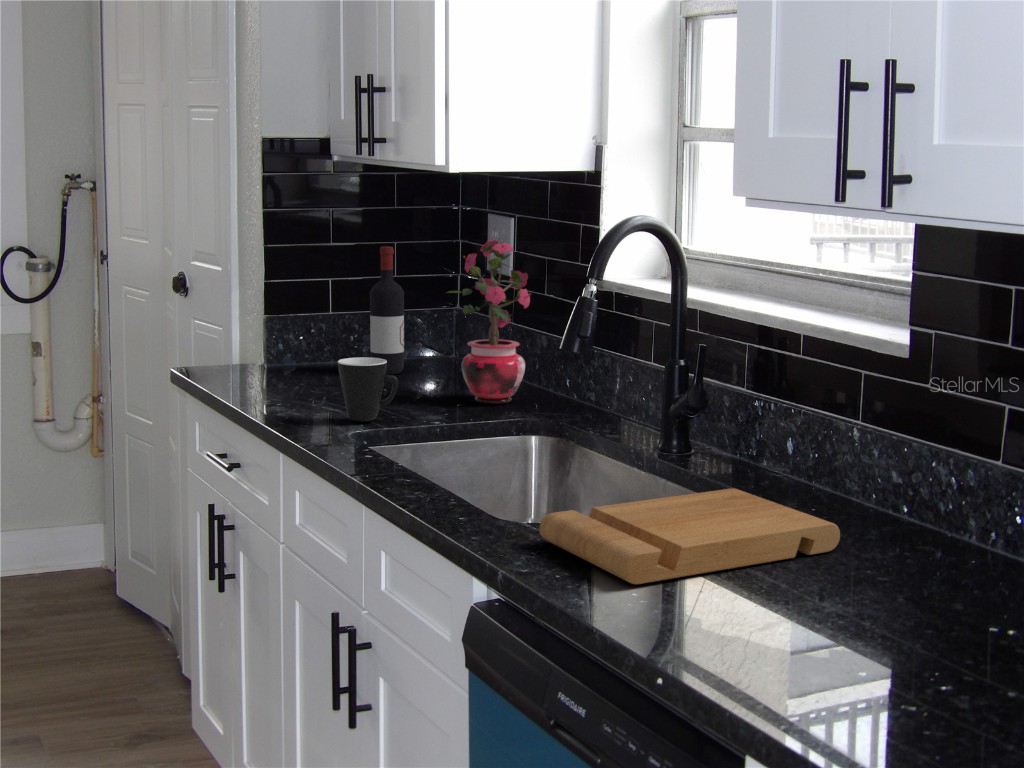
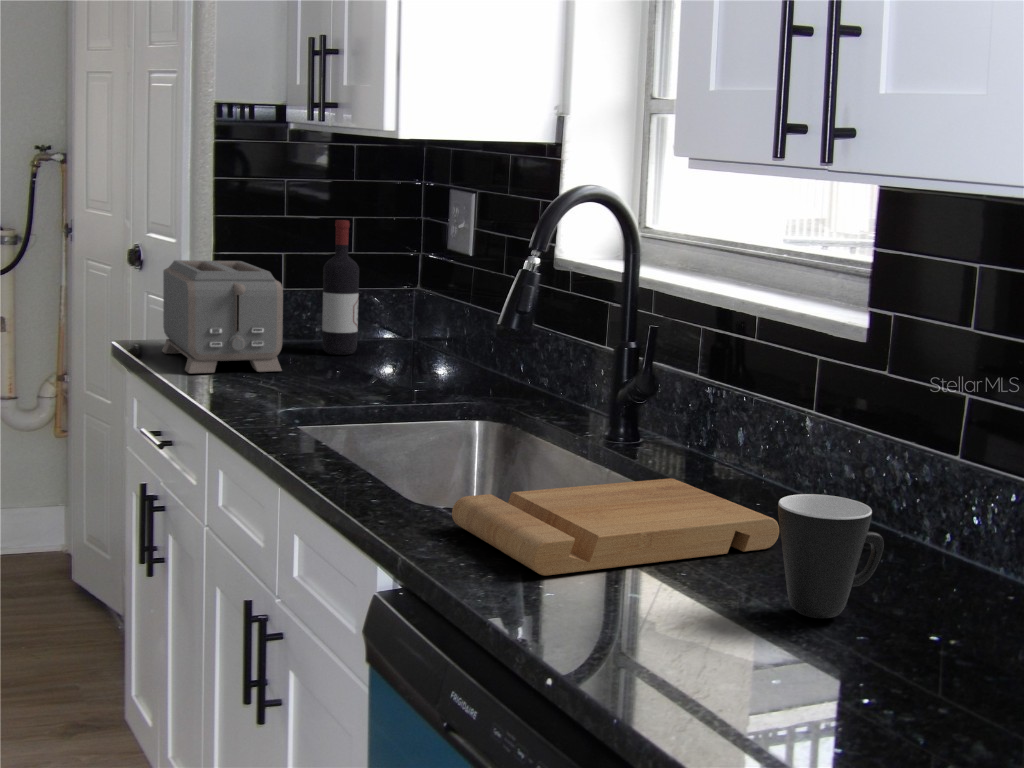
potted plant: present [447,240,530,404] -> none [394,211,486,387]
toaster: none [220,289,339,399] -> present [162,260,283,373]
mug: present [338,357,398,422] -> present [778,494,884,618]

